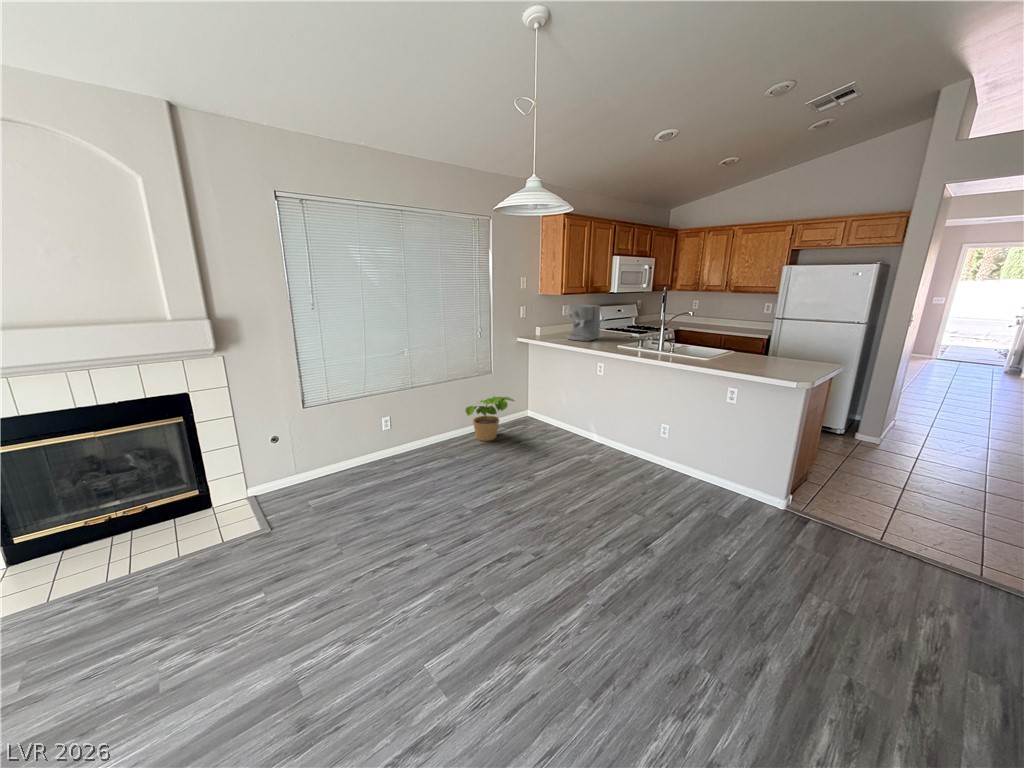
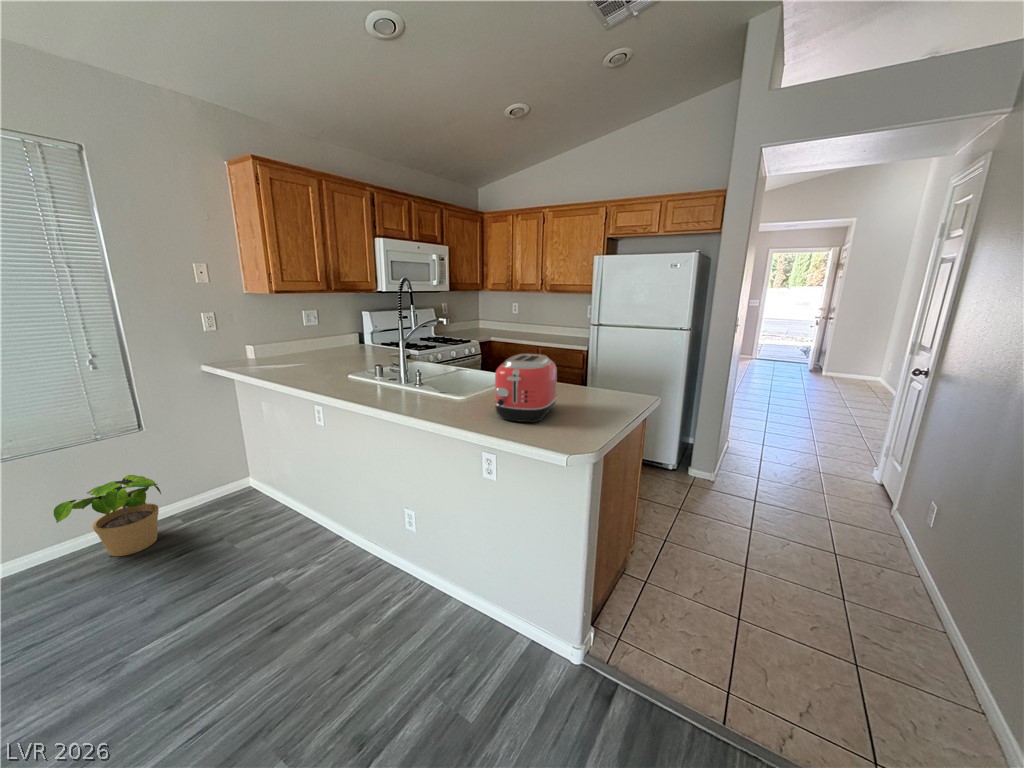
coffee maker: present [567,305,601,341] -> none [278,309,343,368]
toaster: none [738,333,777,371] -> present [494,354,557,423]

